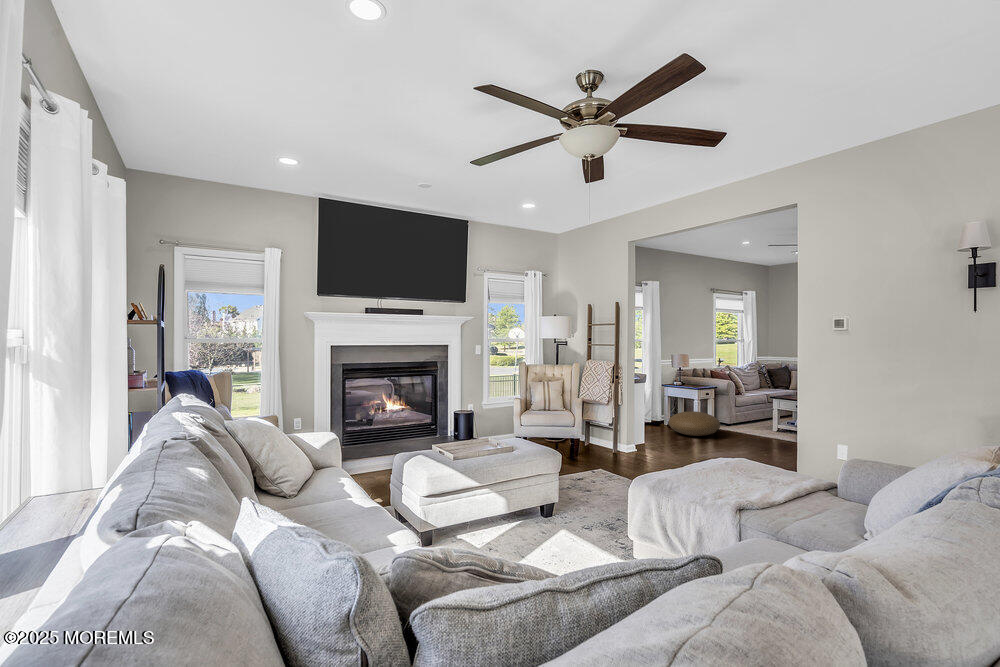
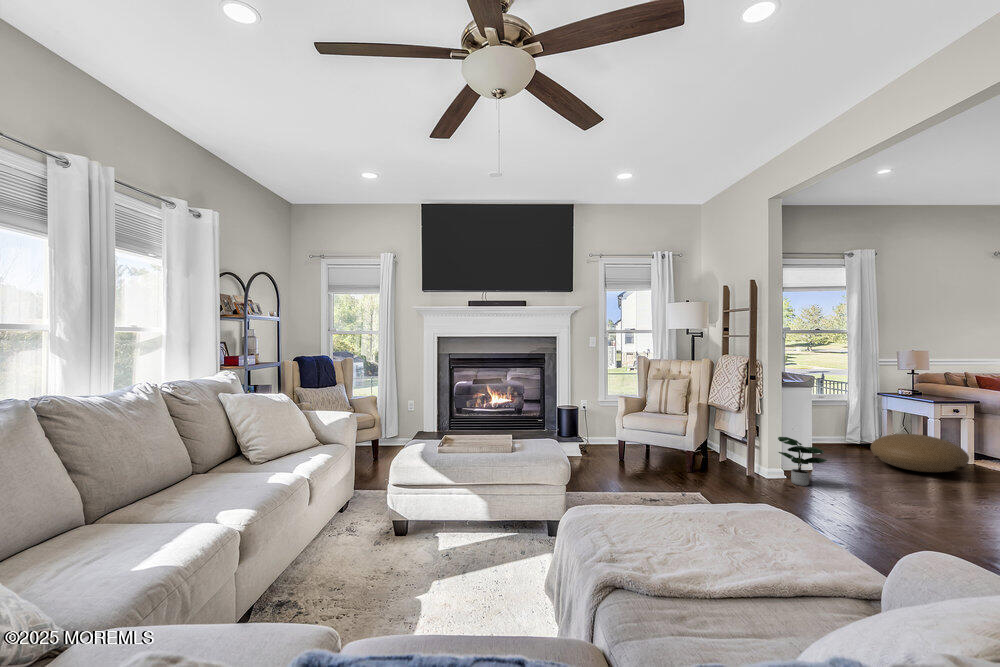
potted plant: none [634,420,666,454] -> present [778,437,827,486]

